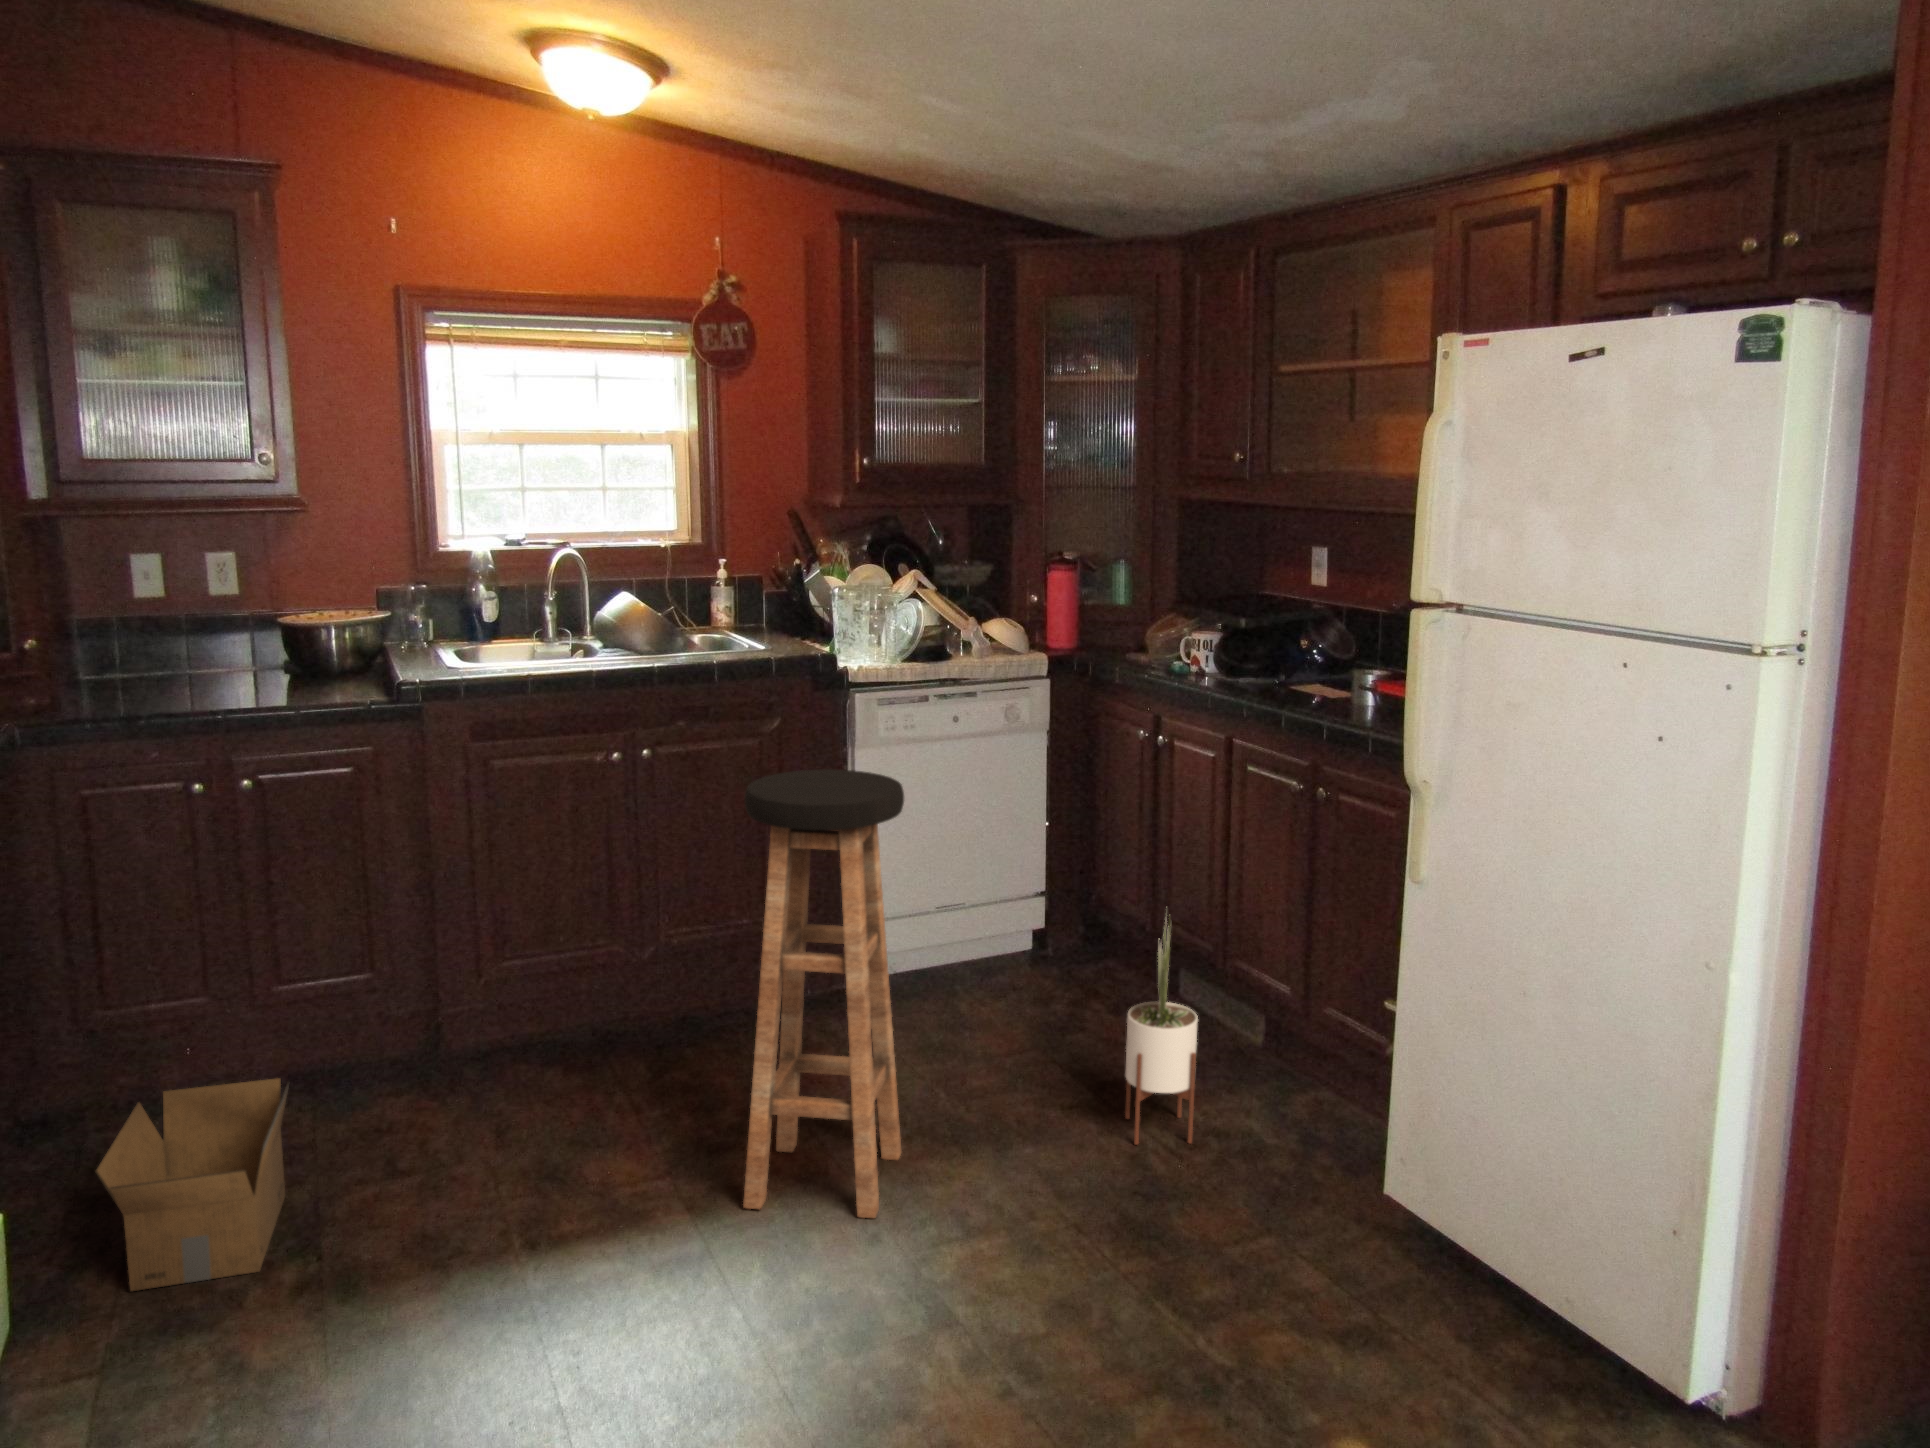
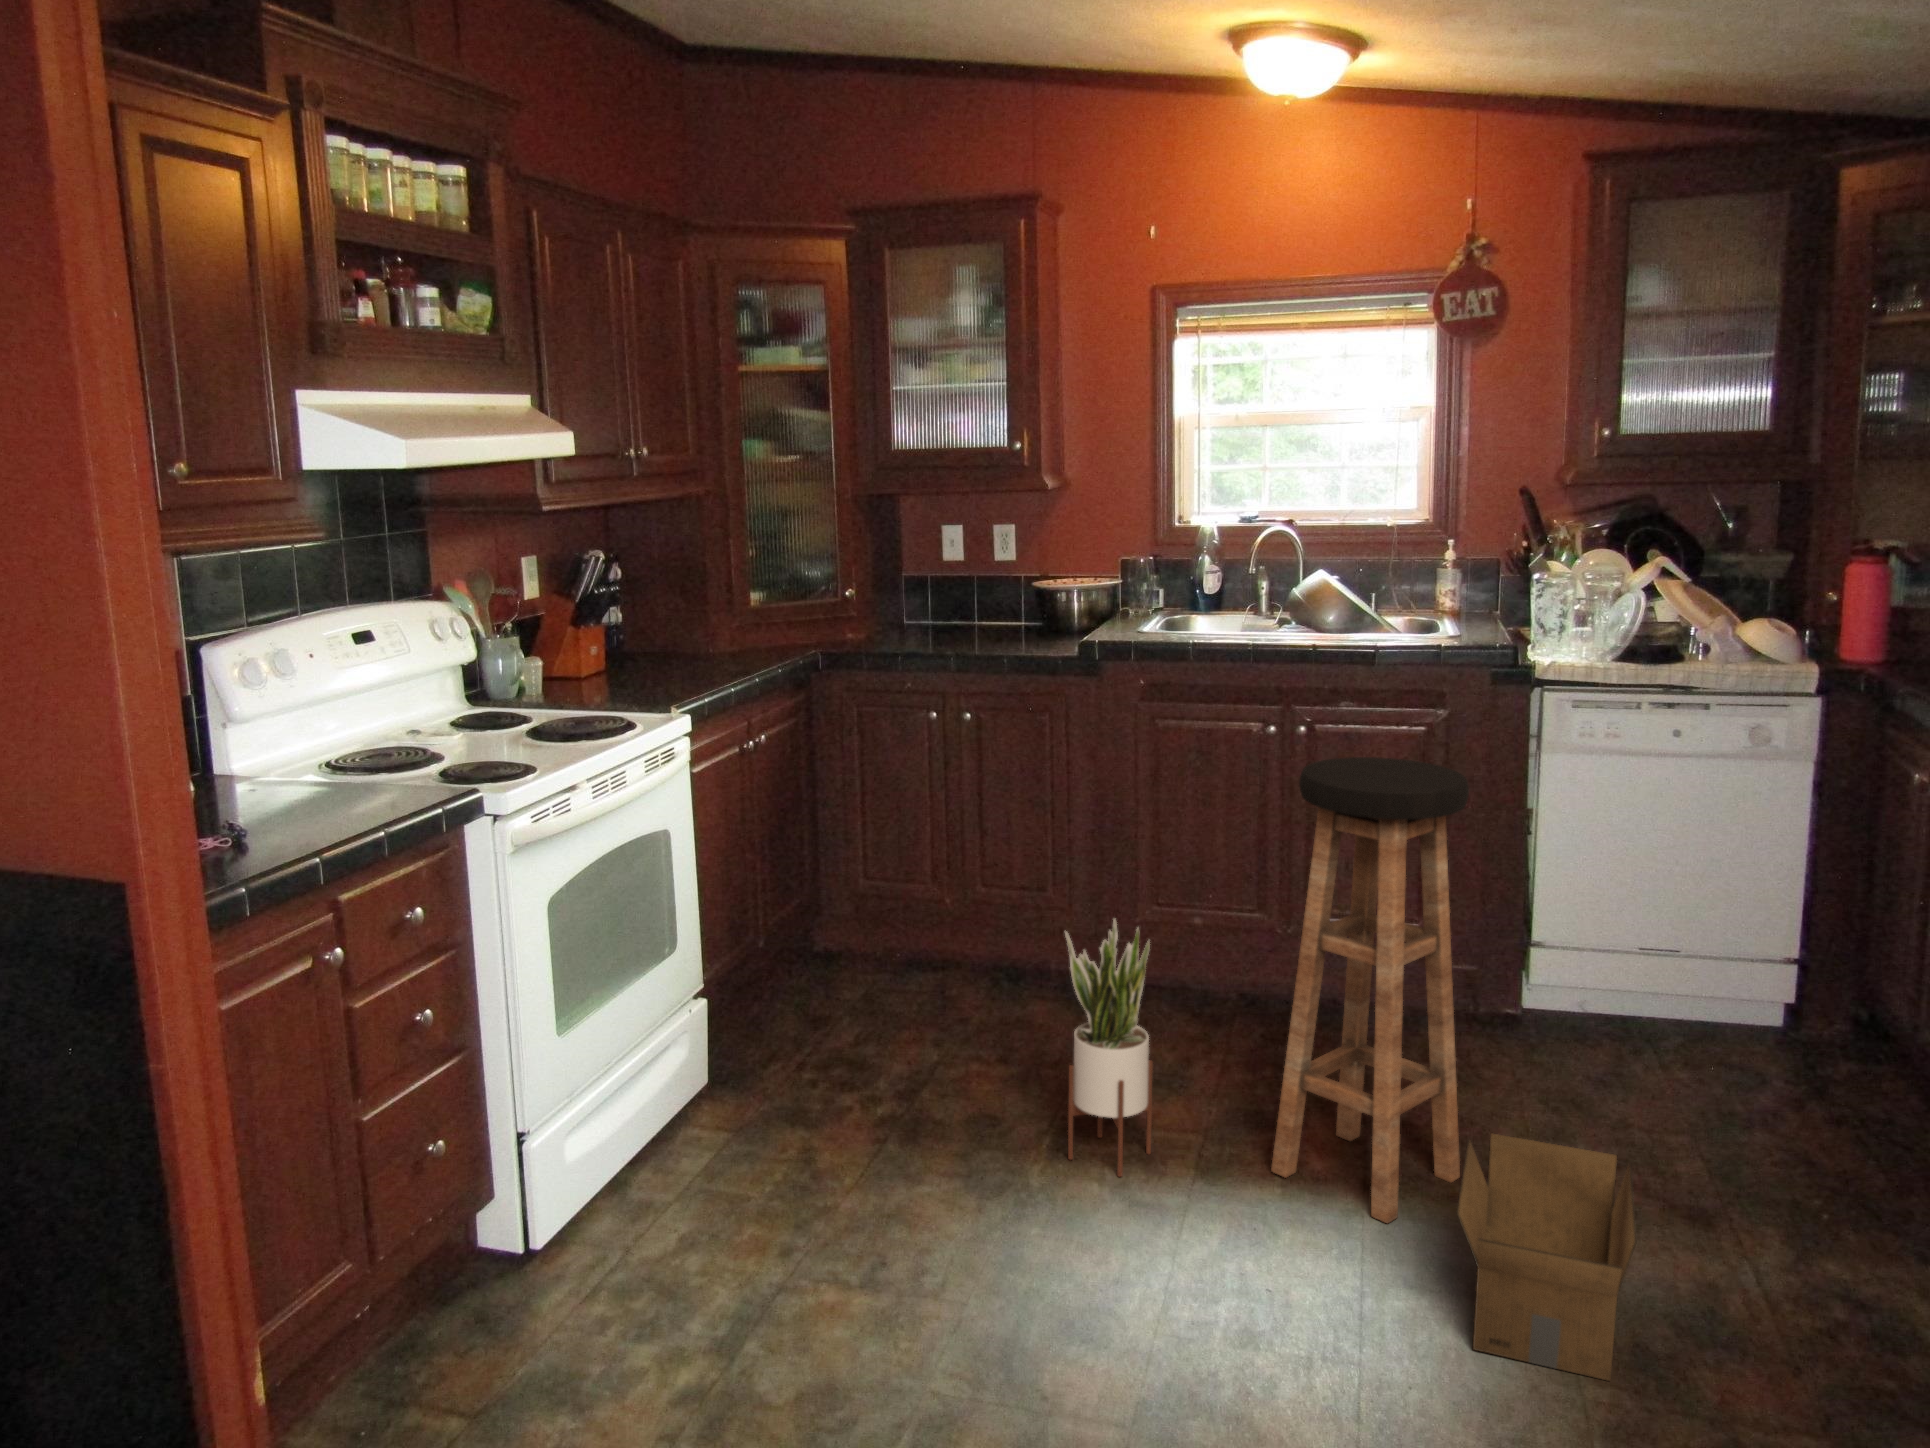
potted plant: present [1125,926,1198,1145] -> present [1065,919,1153,1177]
cardboard box: present [95,1078,289,1291] -> present [1457,1134,1637,1381]

